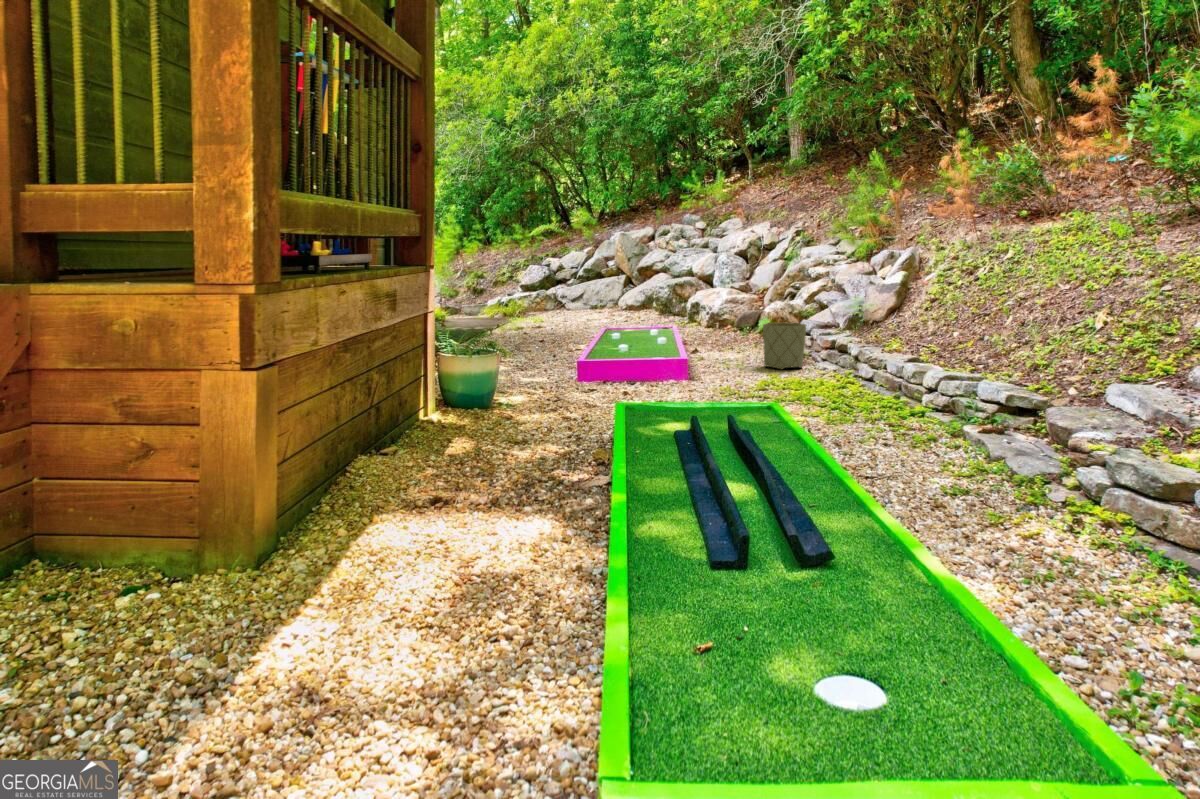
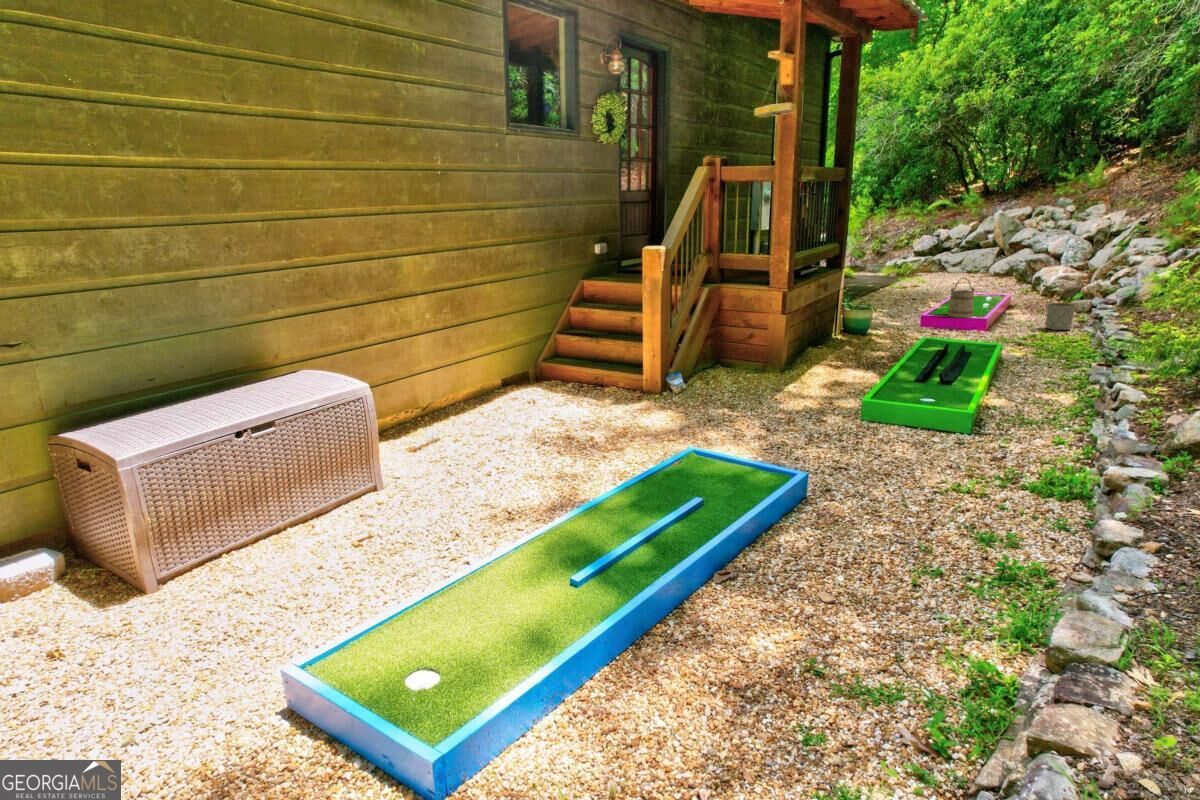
bucket: none [601,291,641,360] -> present [948,278,975,318]

